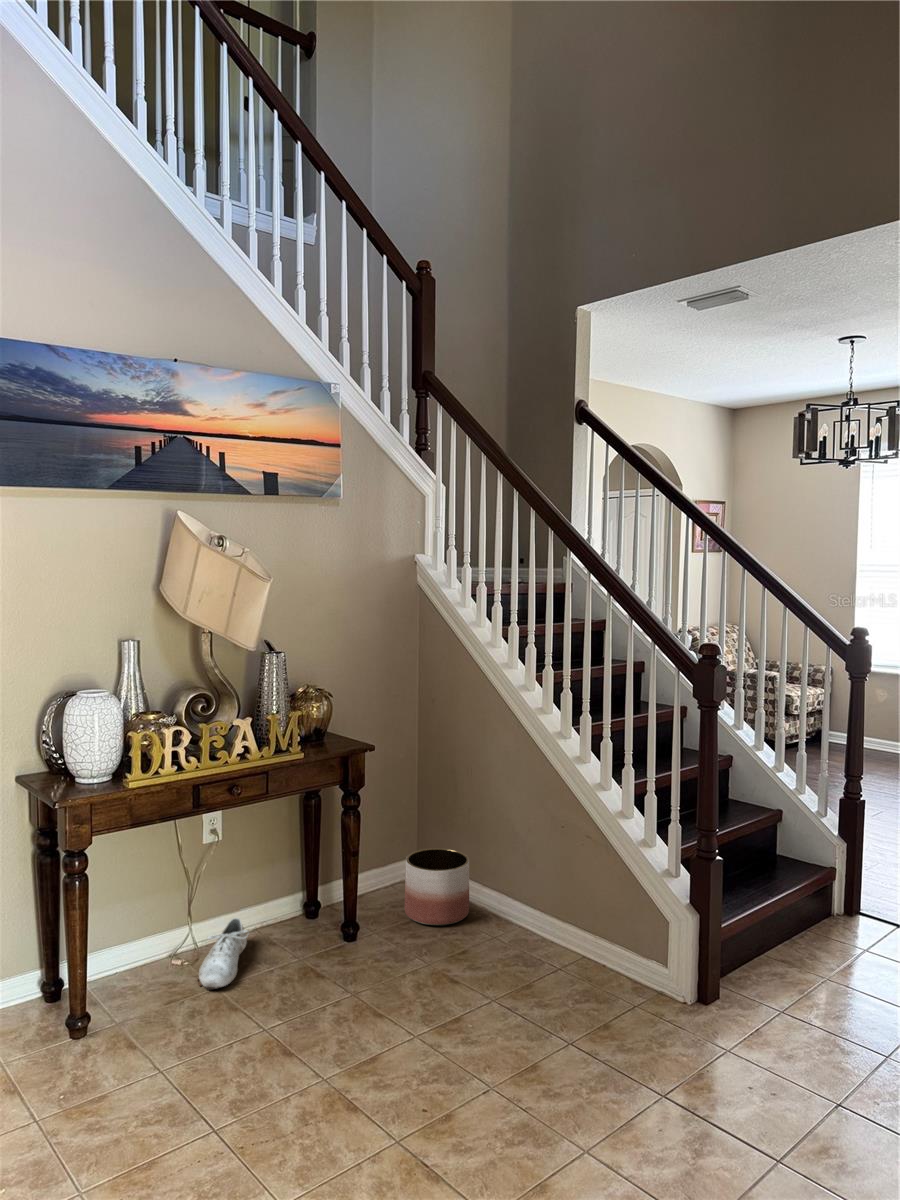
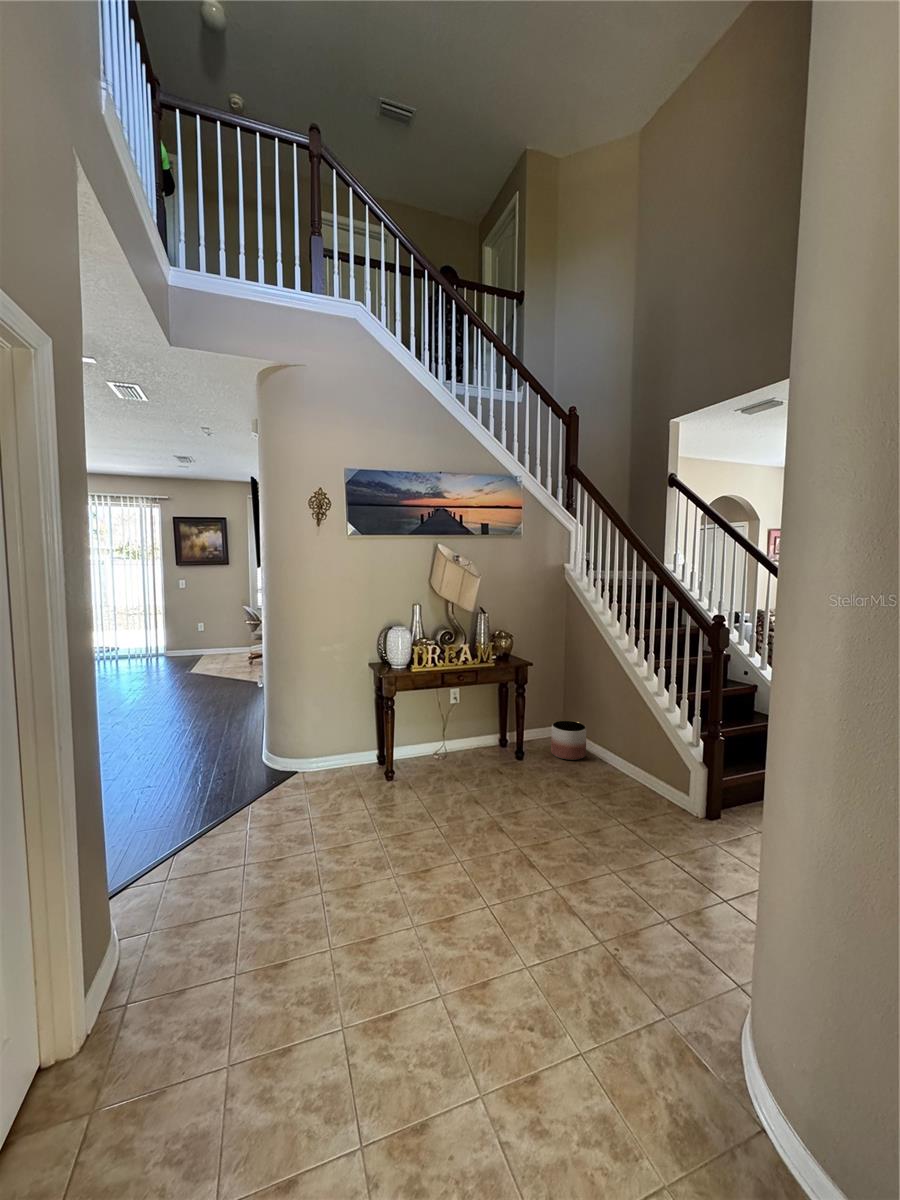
shoe: present [198,918,249,990] -> none [441,741,470,771]

